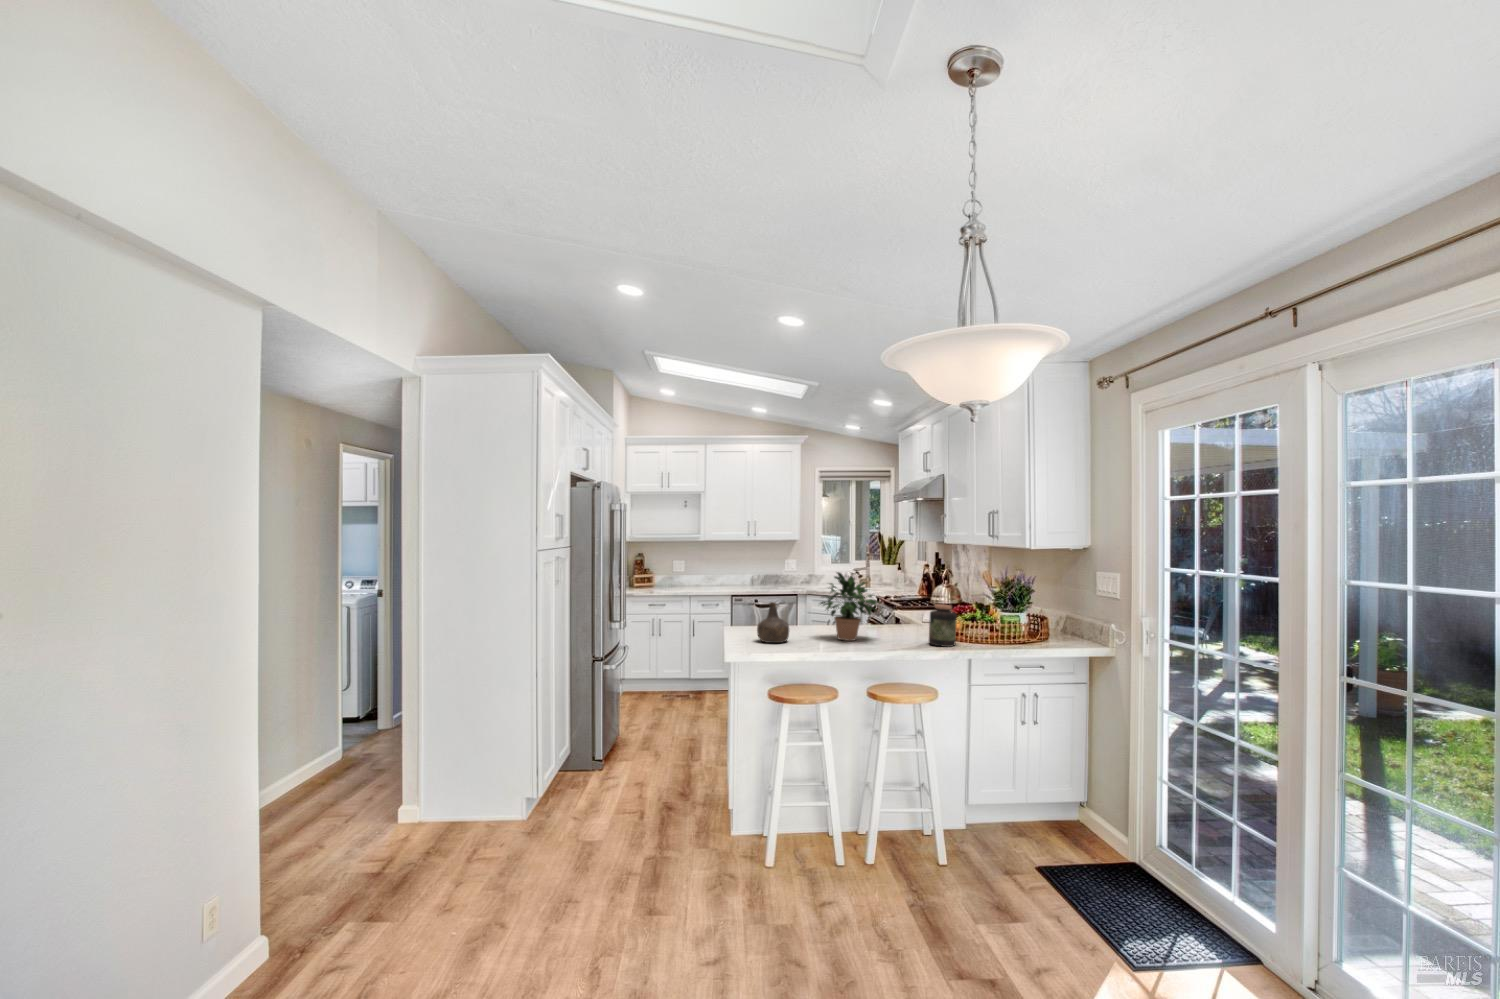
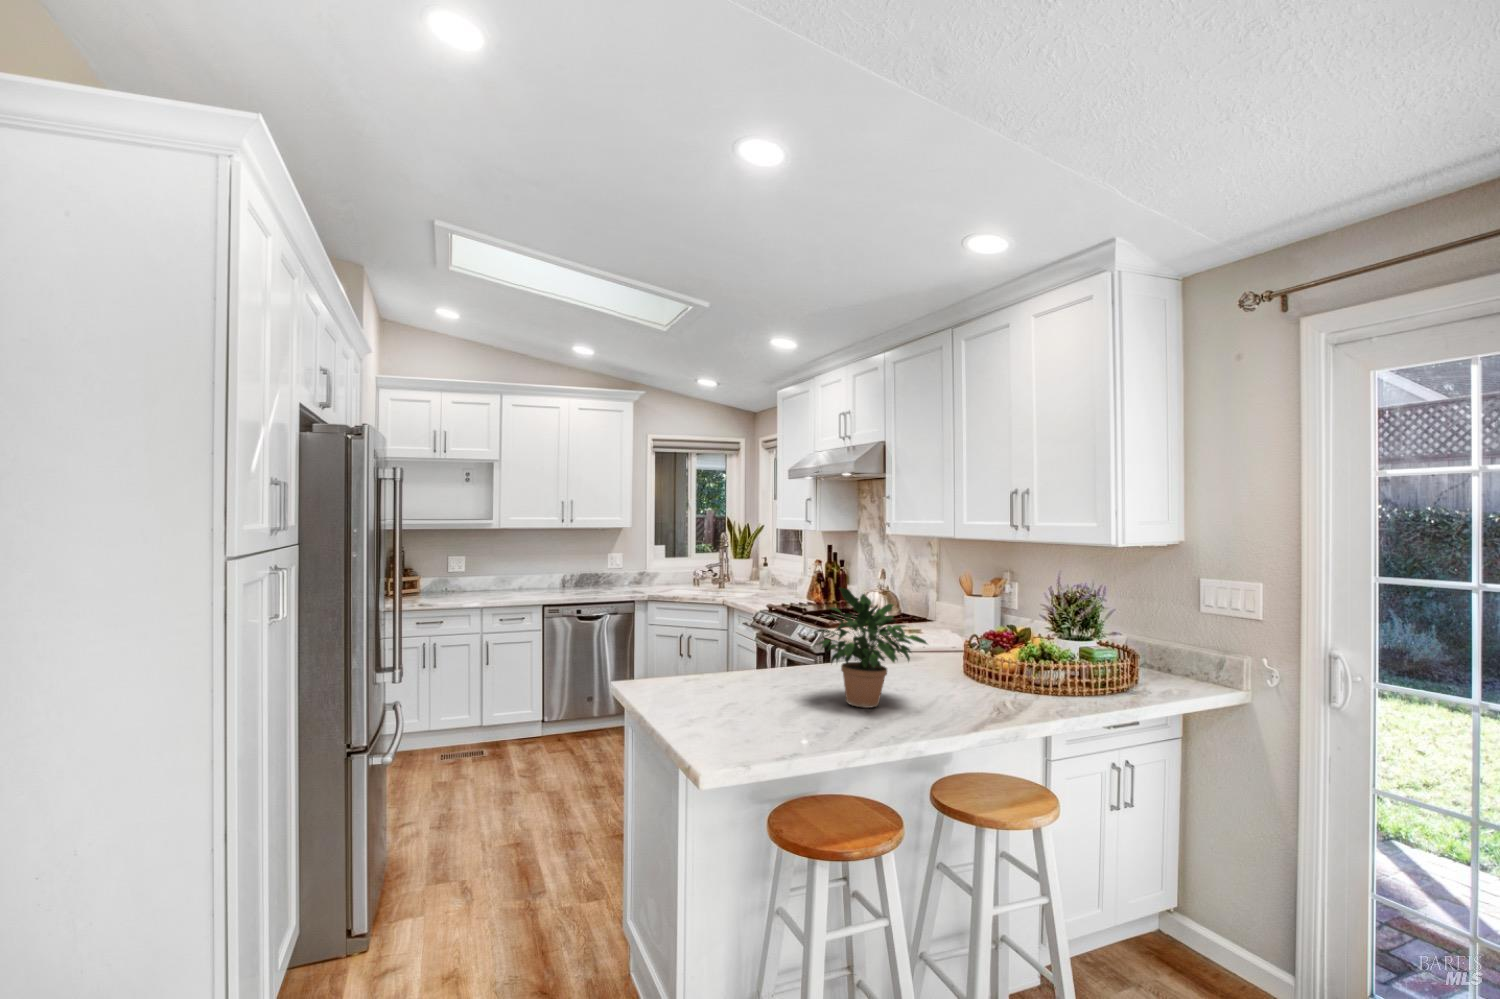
bottle: present [757,602,789,643] -> none [725,650,785,730]
jar: present [929,604,957,647] -> none [995,638,1042,710]

